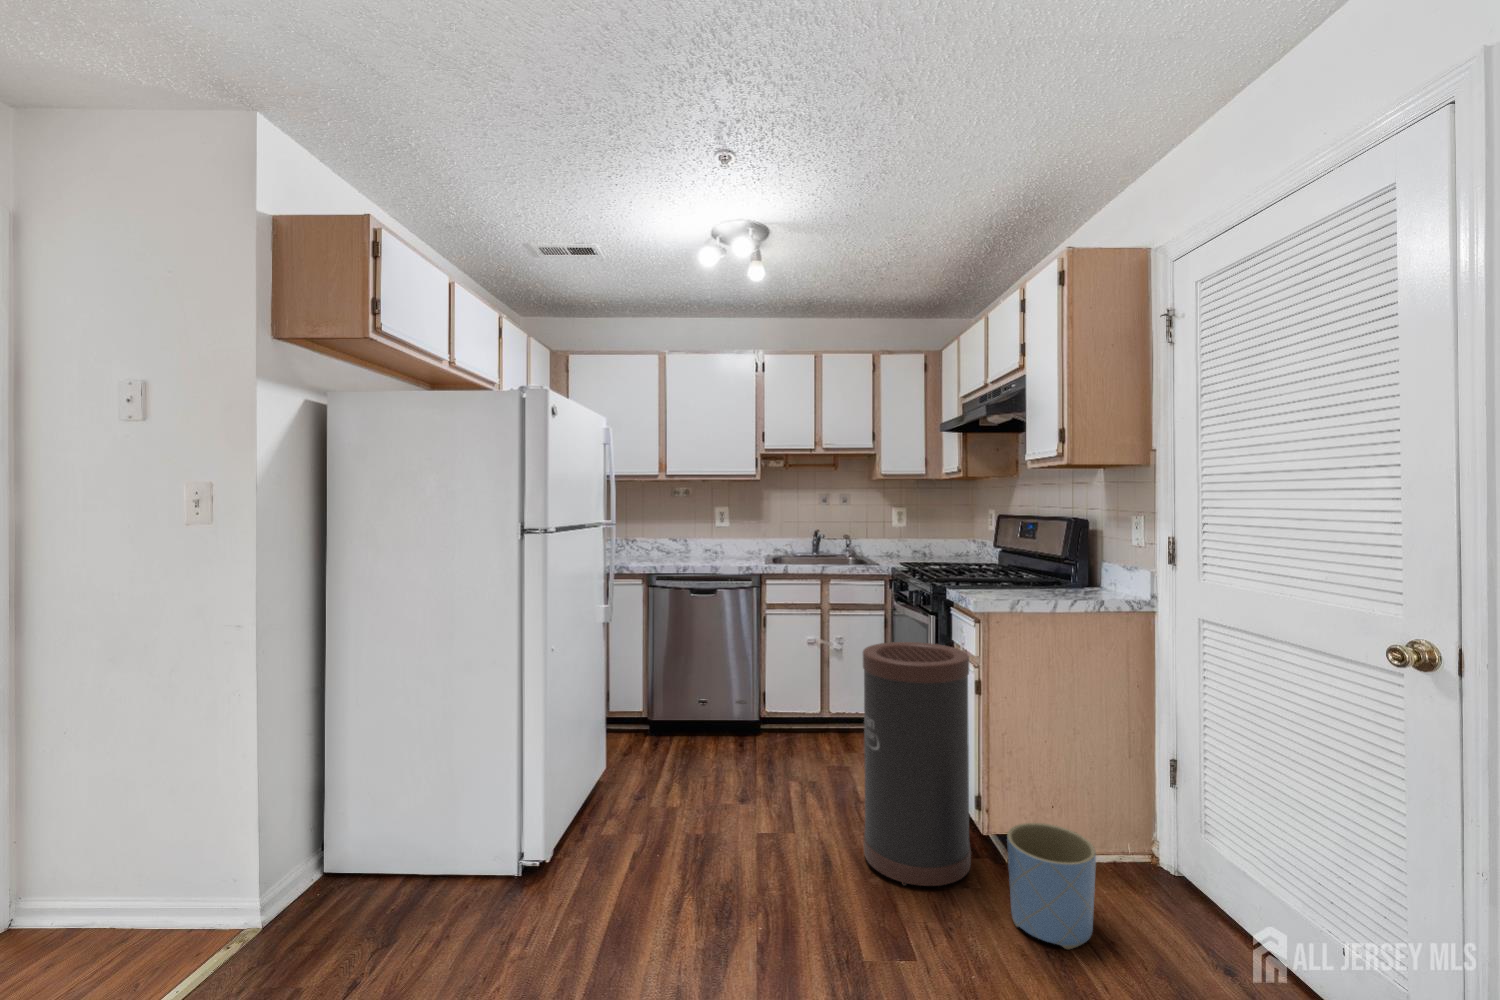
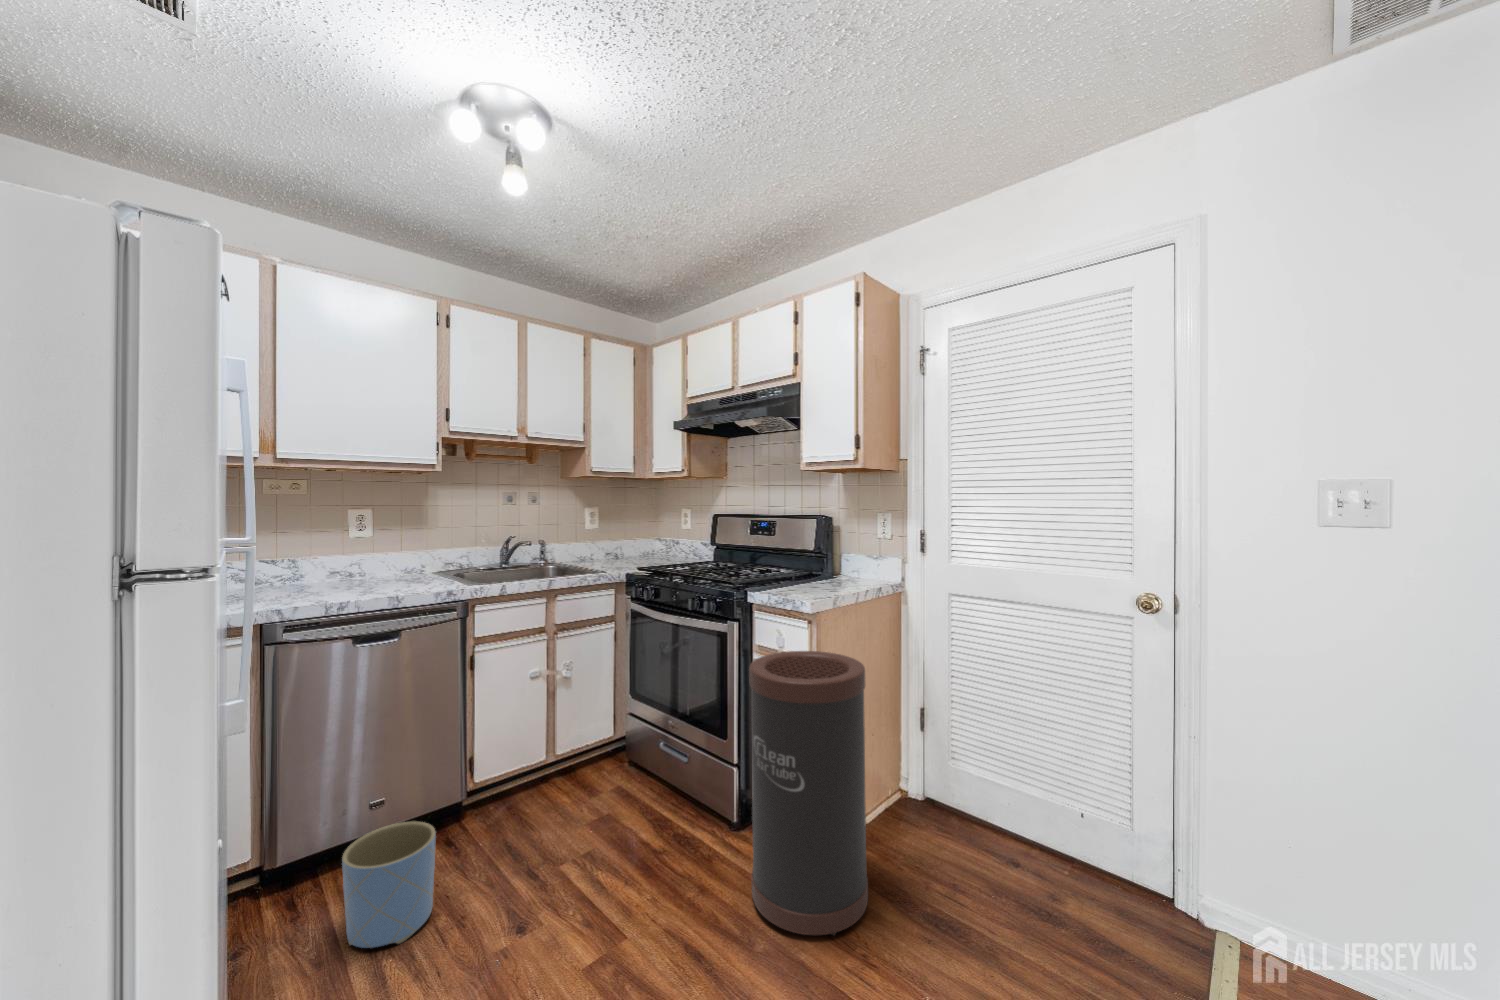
planter: present [1007,823,1096,949] -> present [342,821,436,948]

